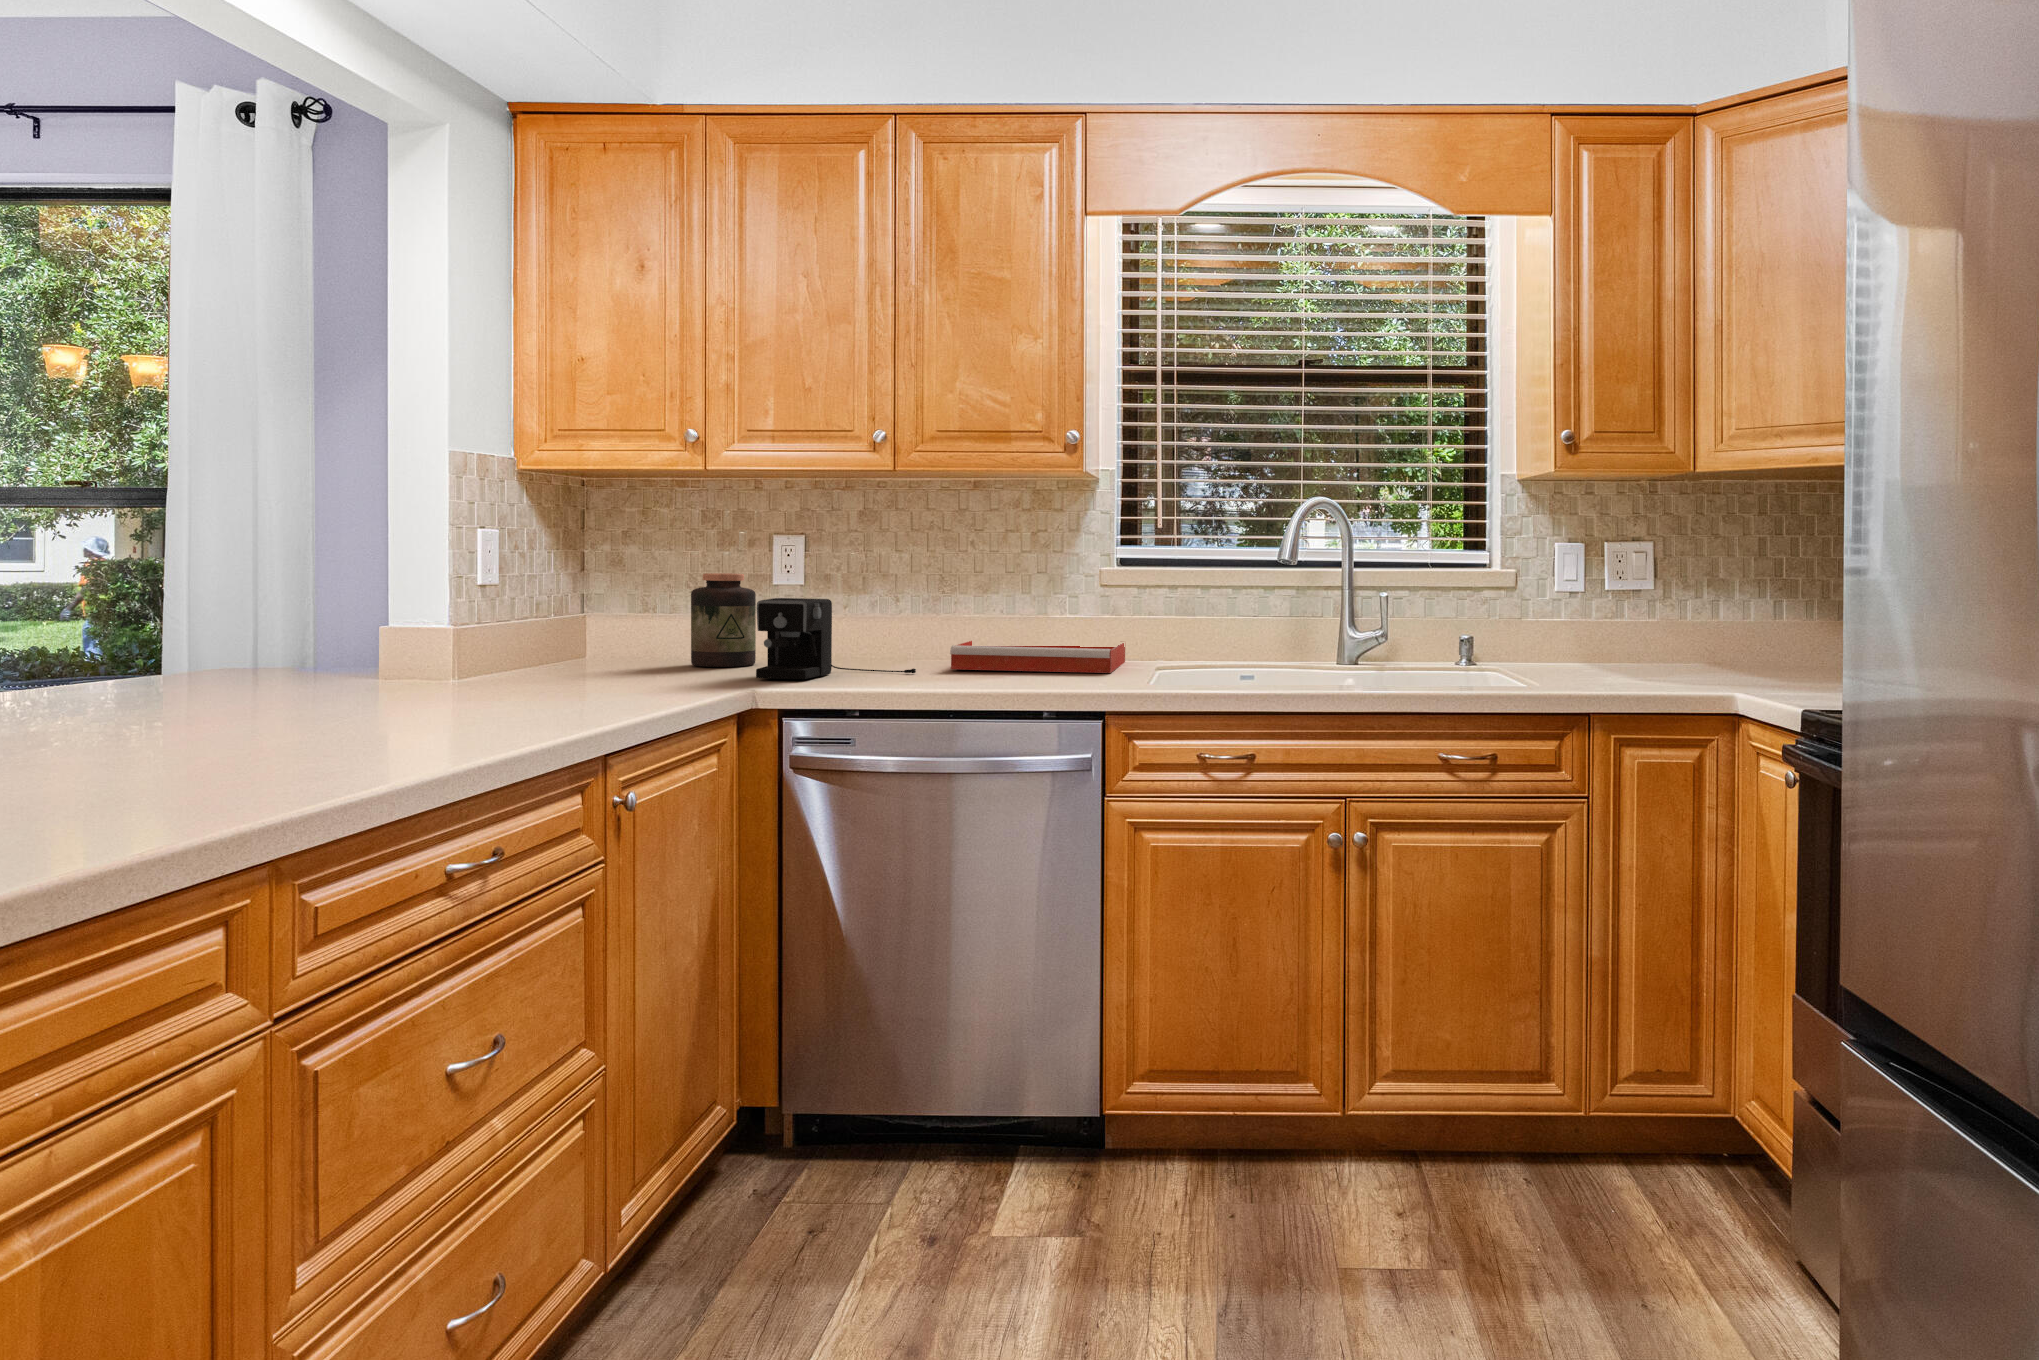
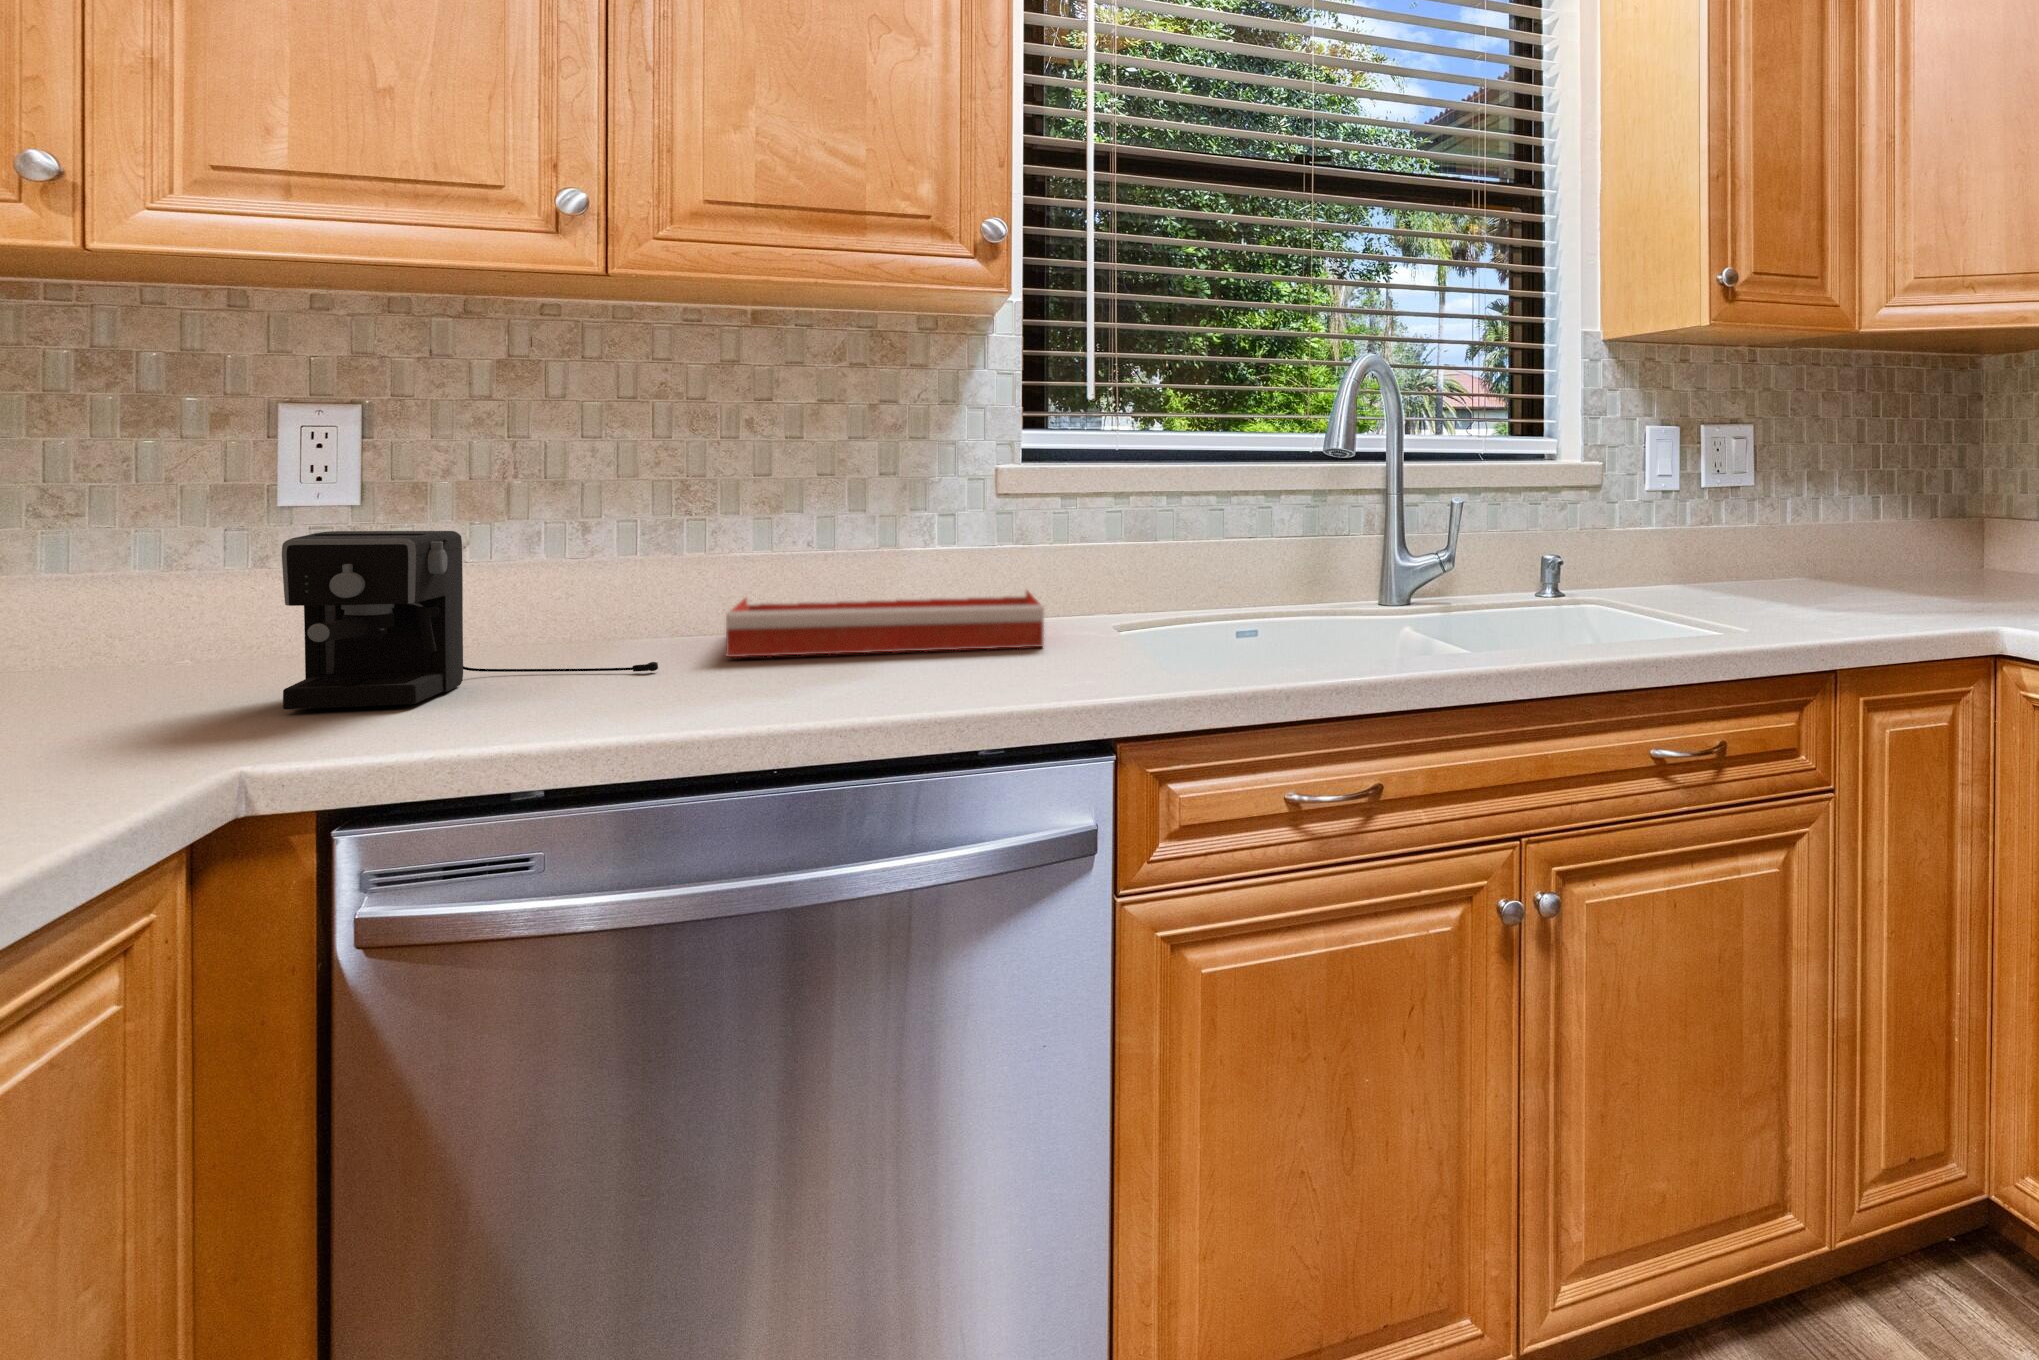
jar: present [691,573,756,667] -> none [72,481,249,684]

